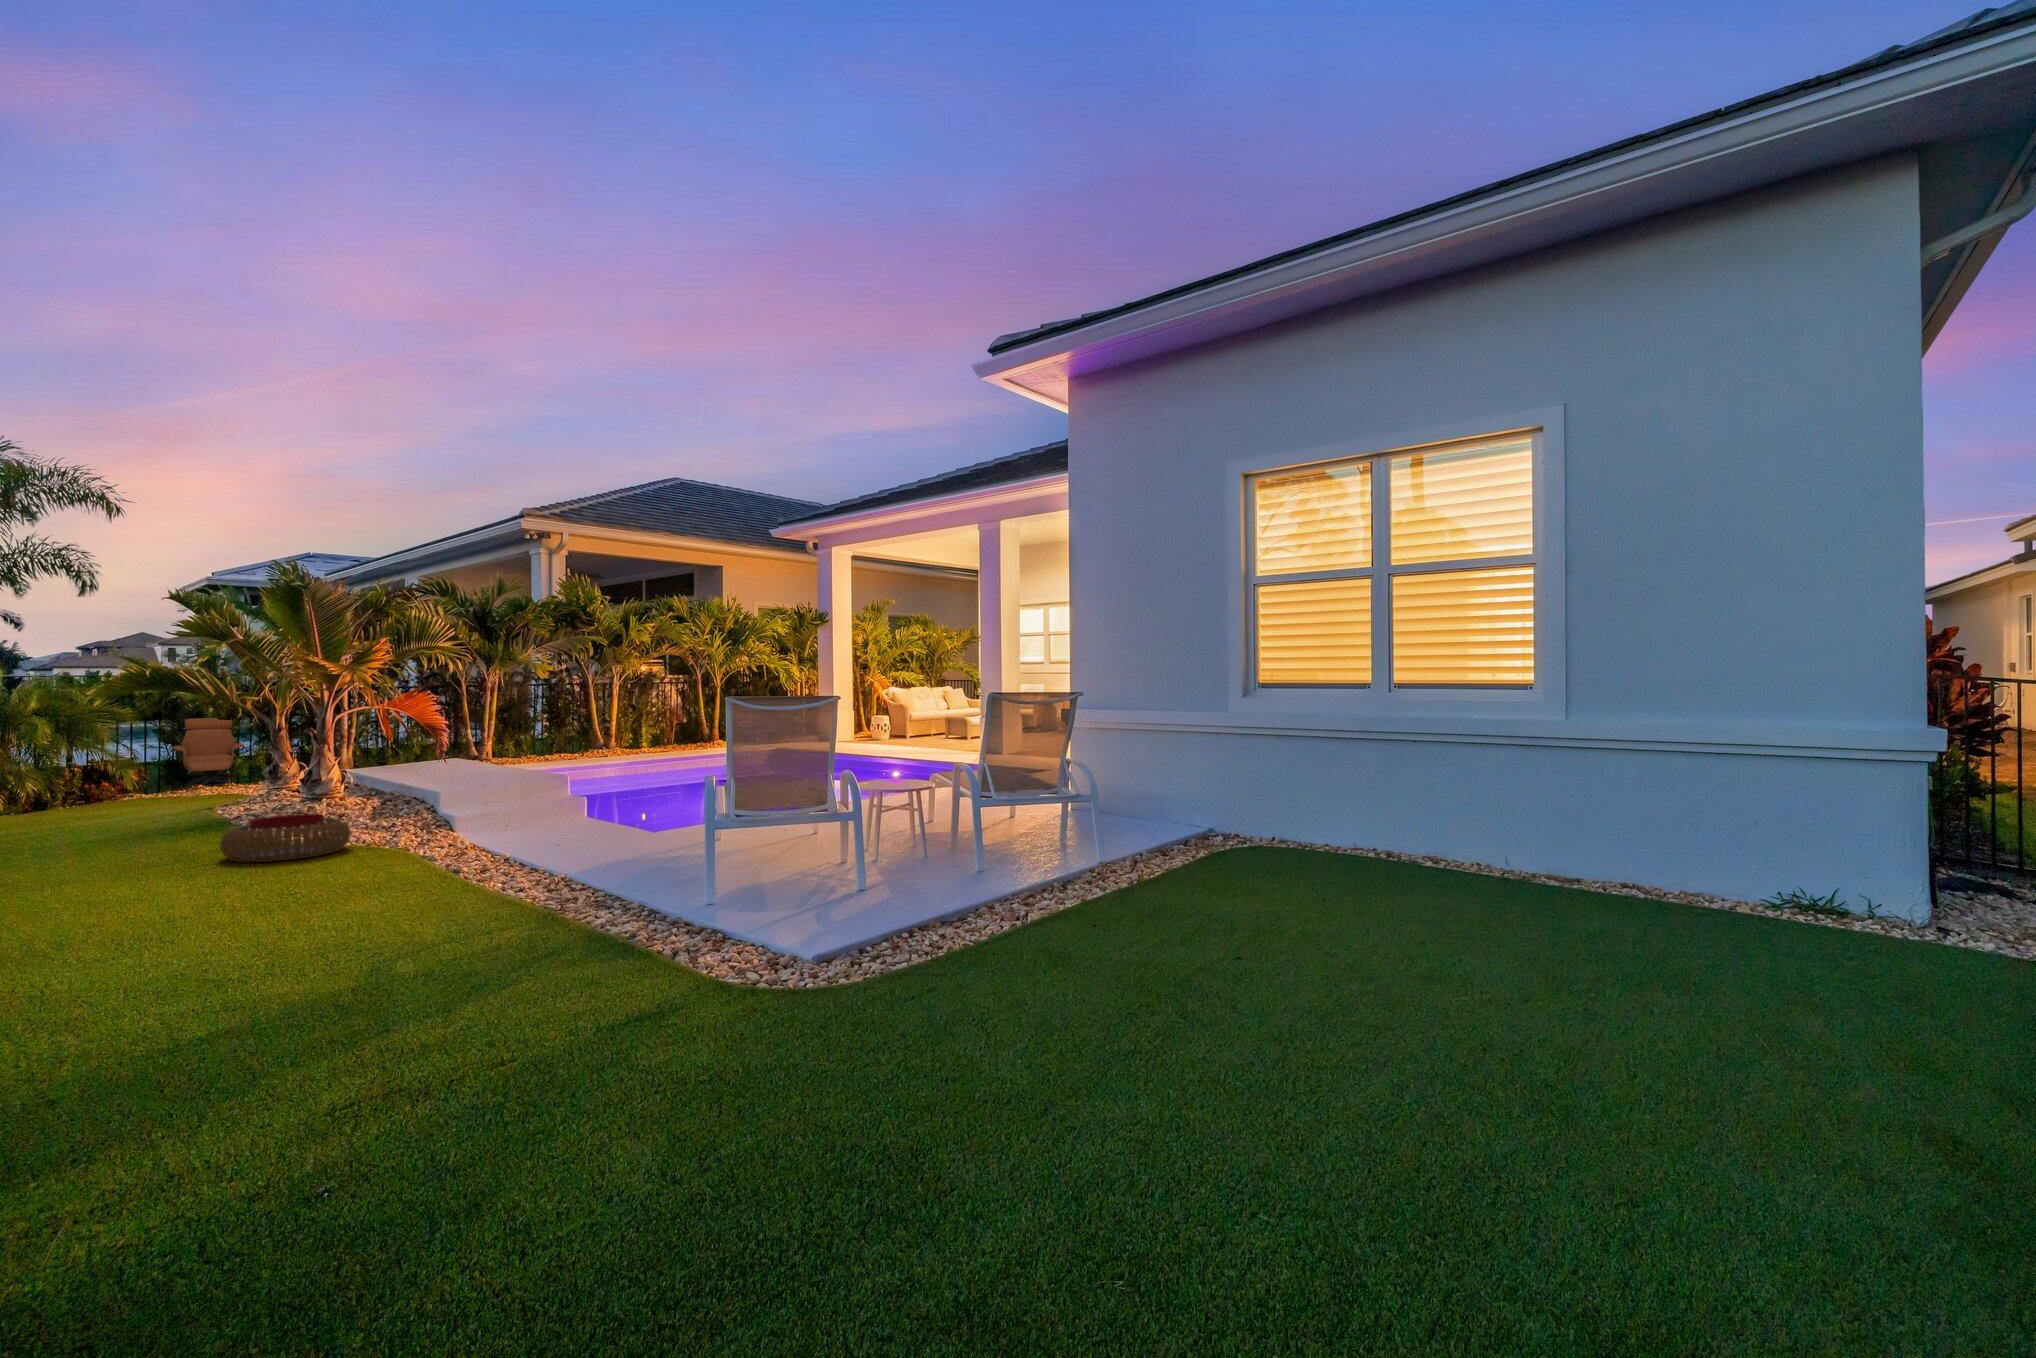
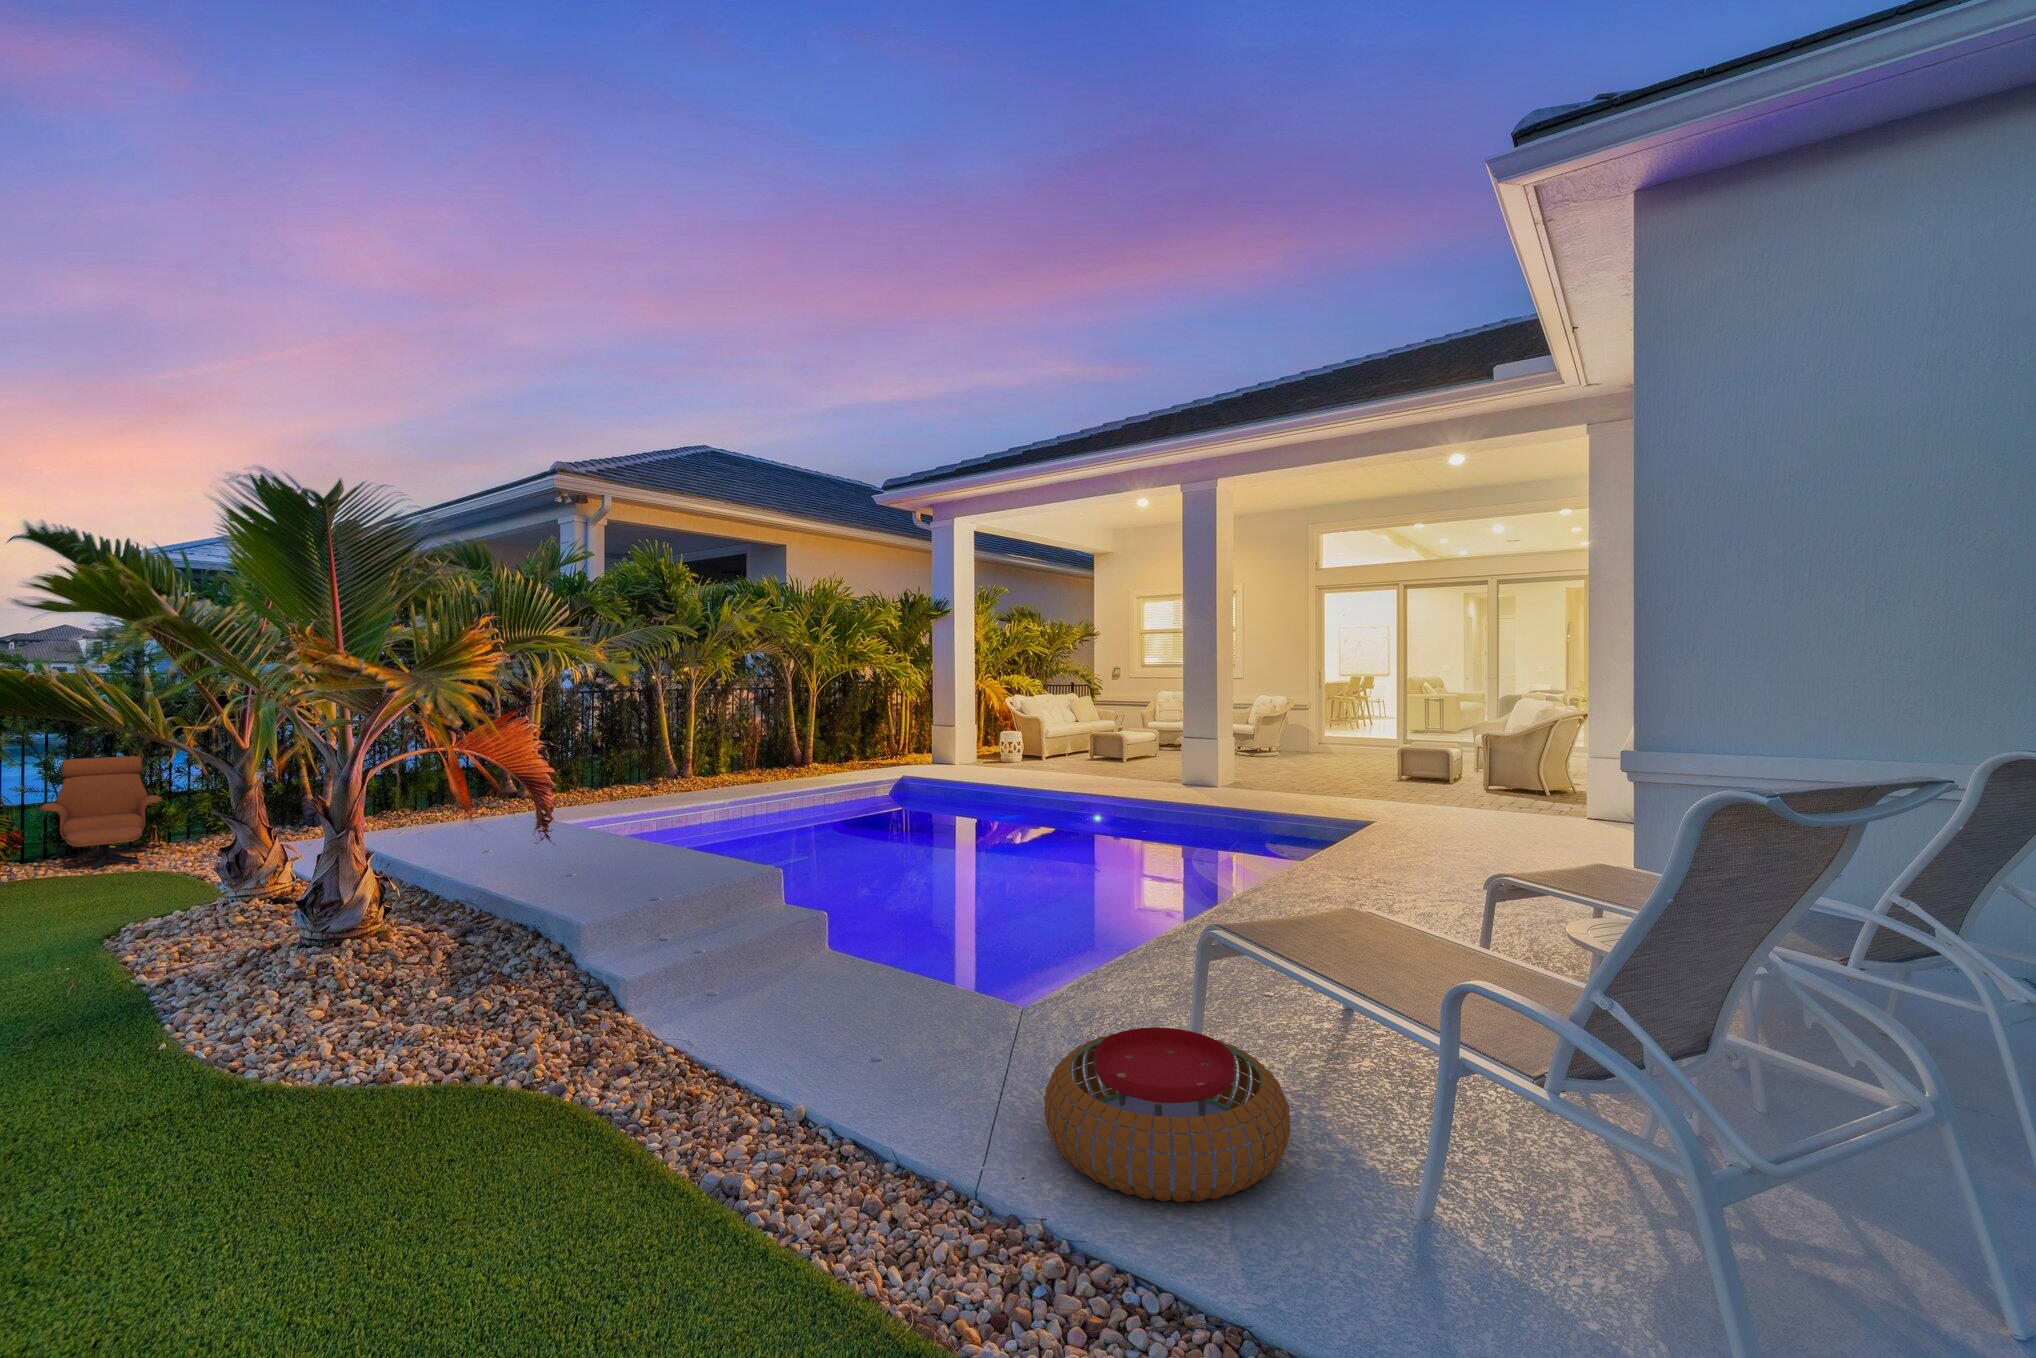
pouf: present [220,814,351,862] -> present [1044,1027,1290,1203]

